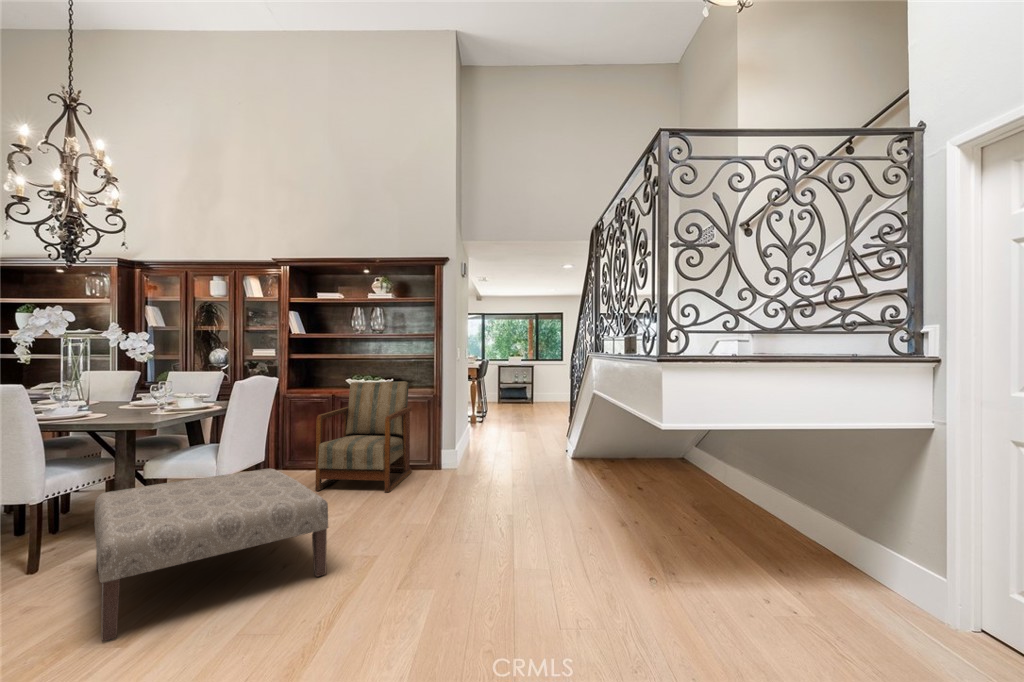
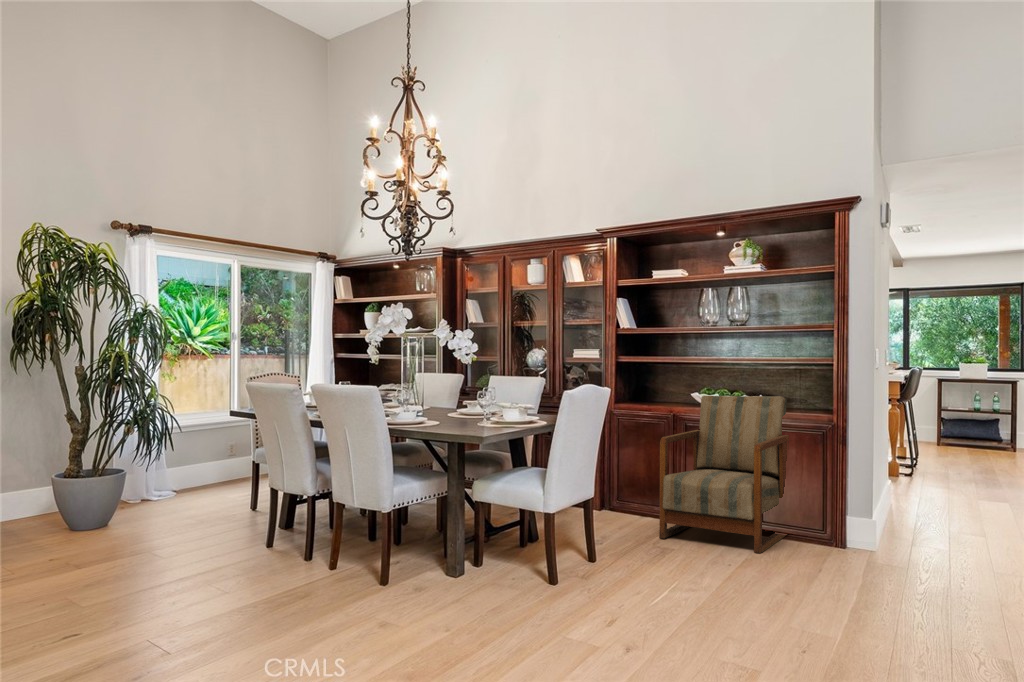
ottoman: present [95,468,328,641] -> none [444,498,690,652]

